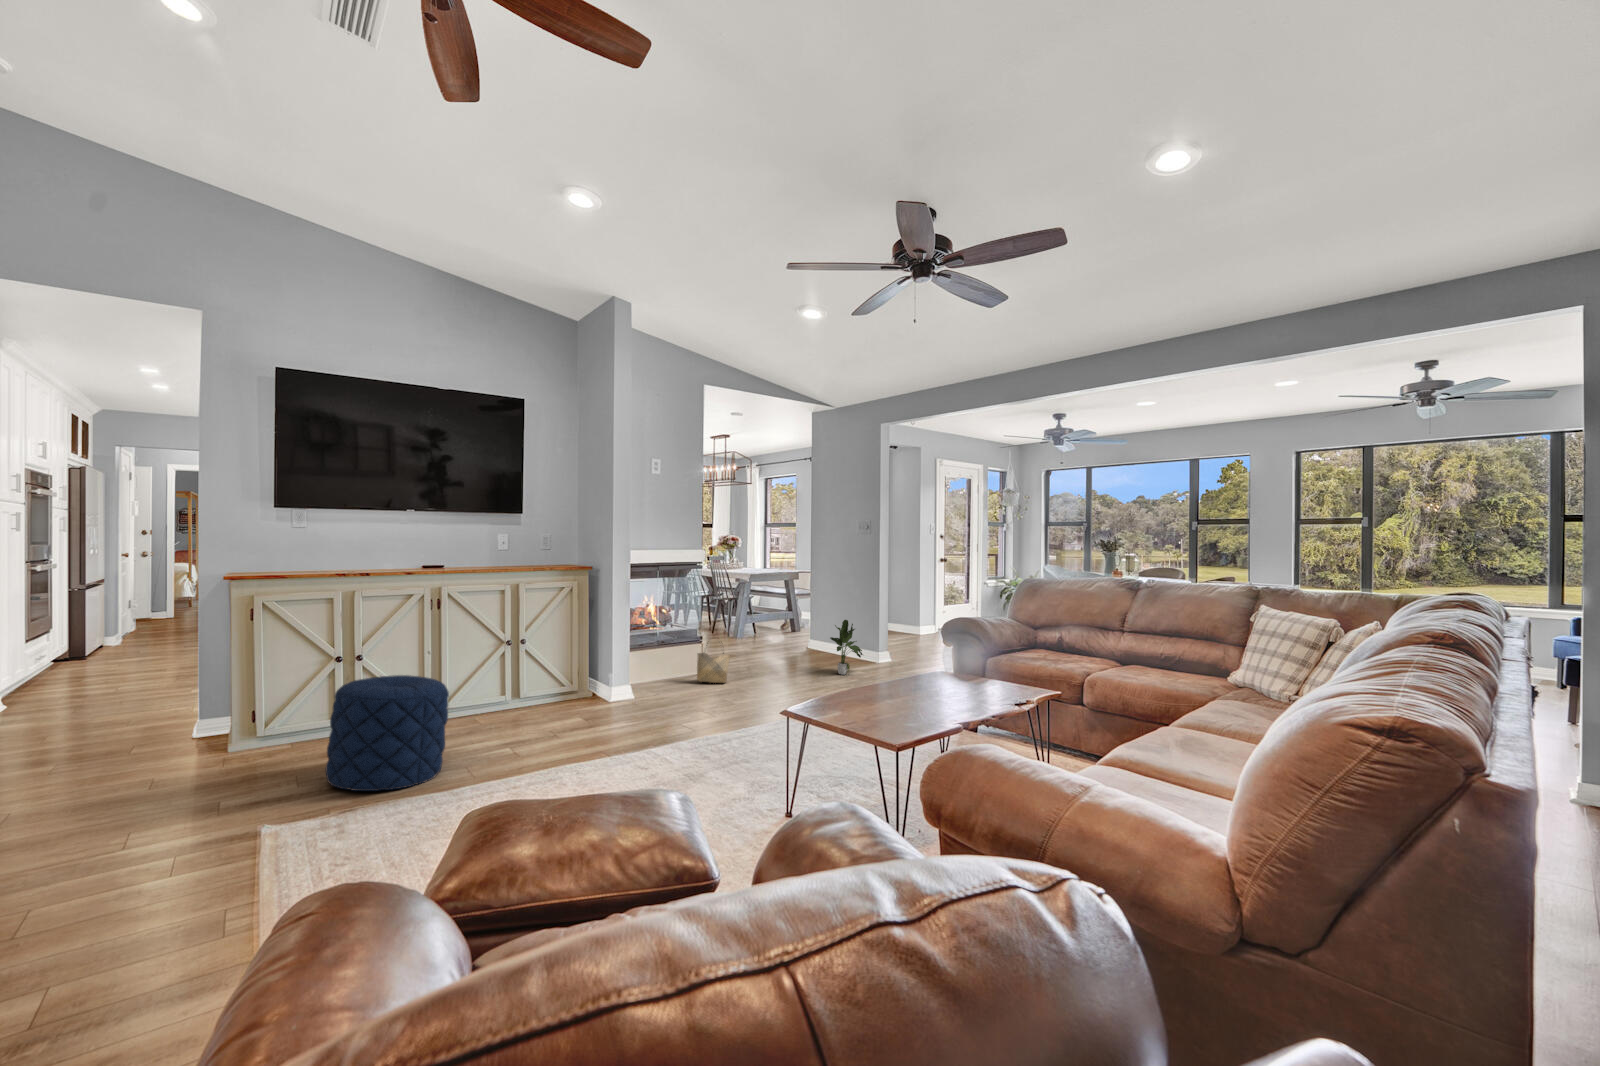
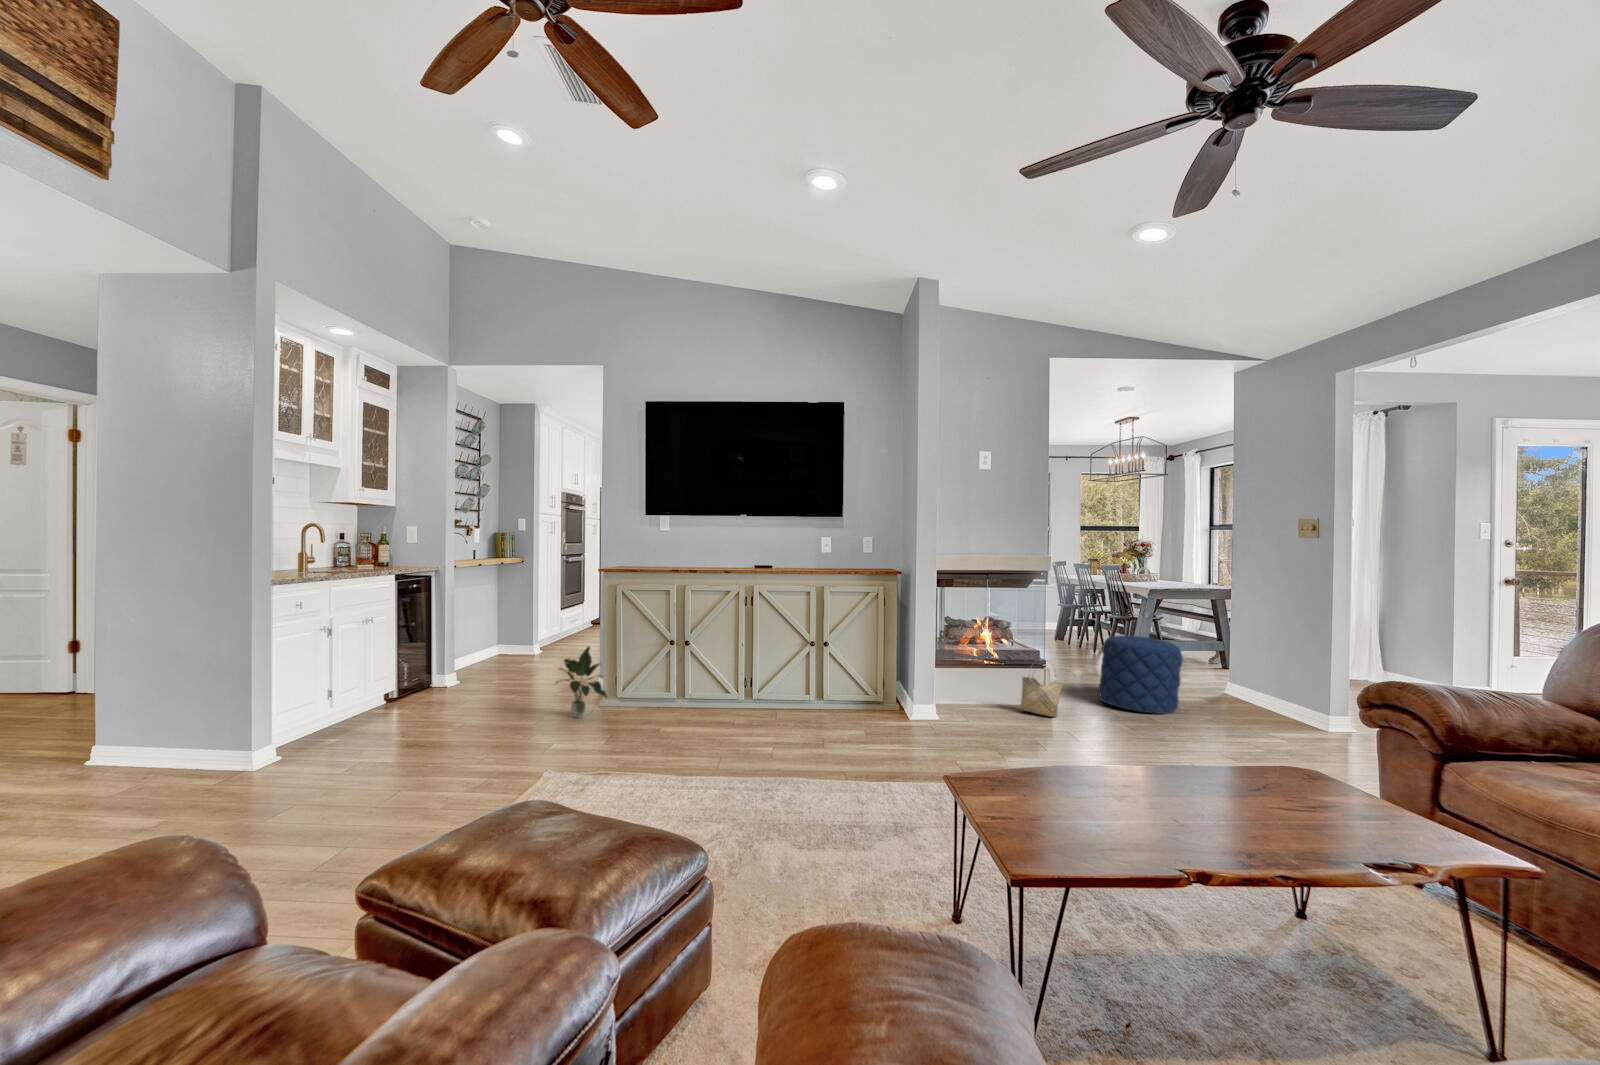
potted plant: present [830,620,863,675] -> present [556,646,607,718]
pouf: present [326,675,449,791] -> present [1099,635,1183,714]

